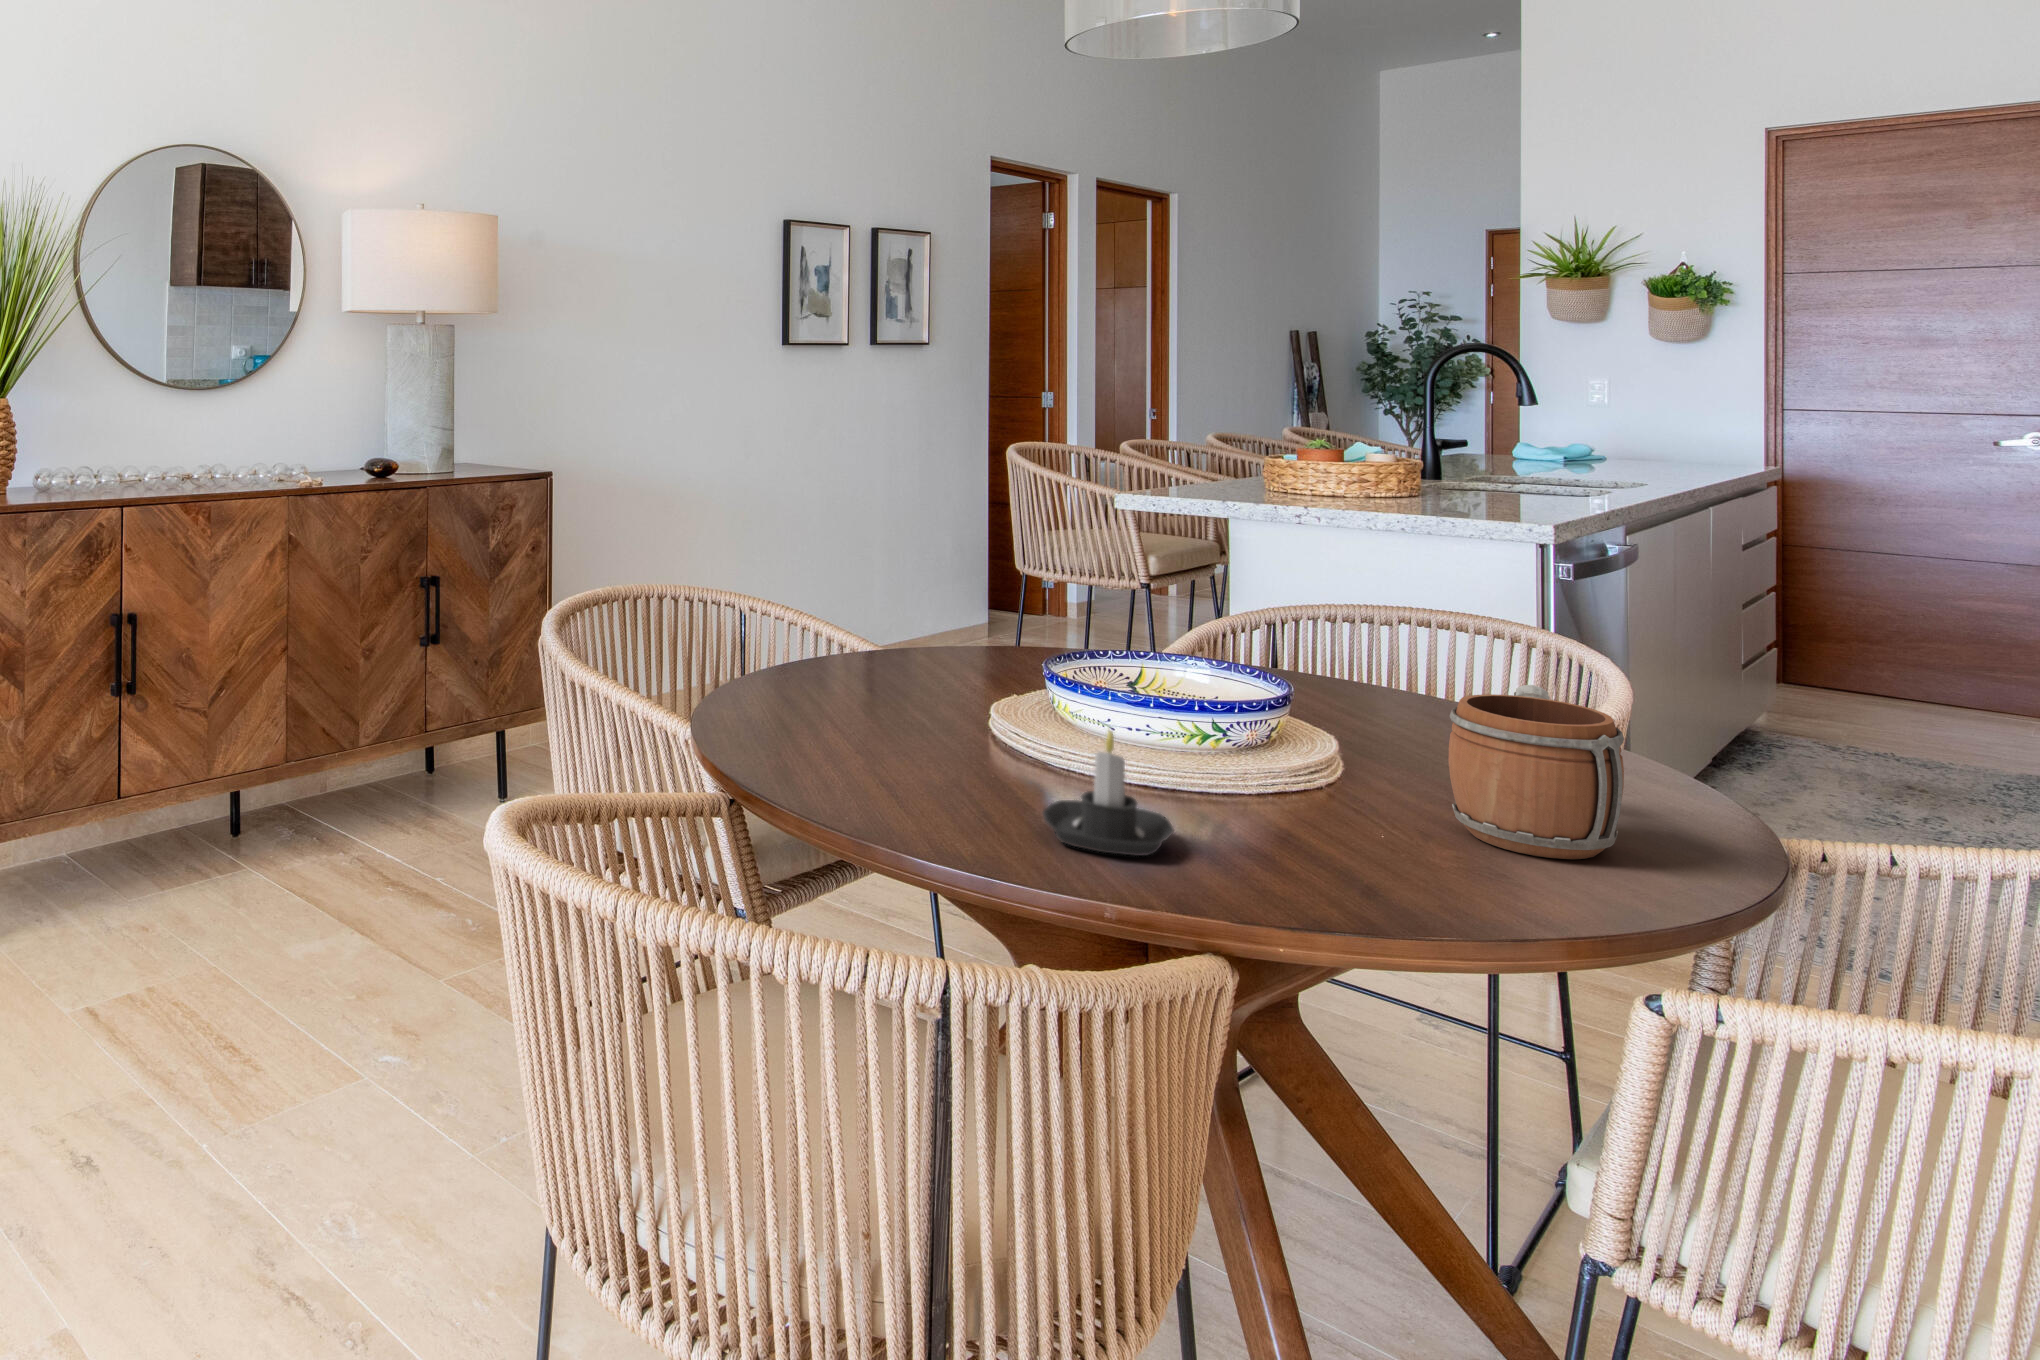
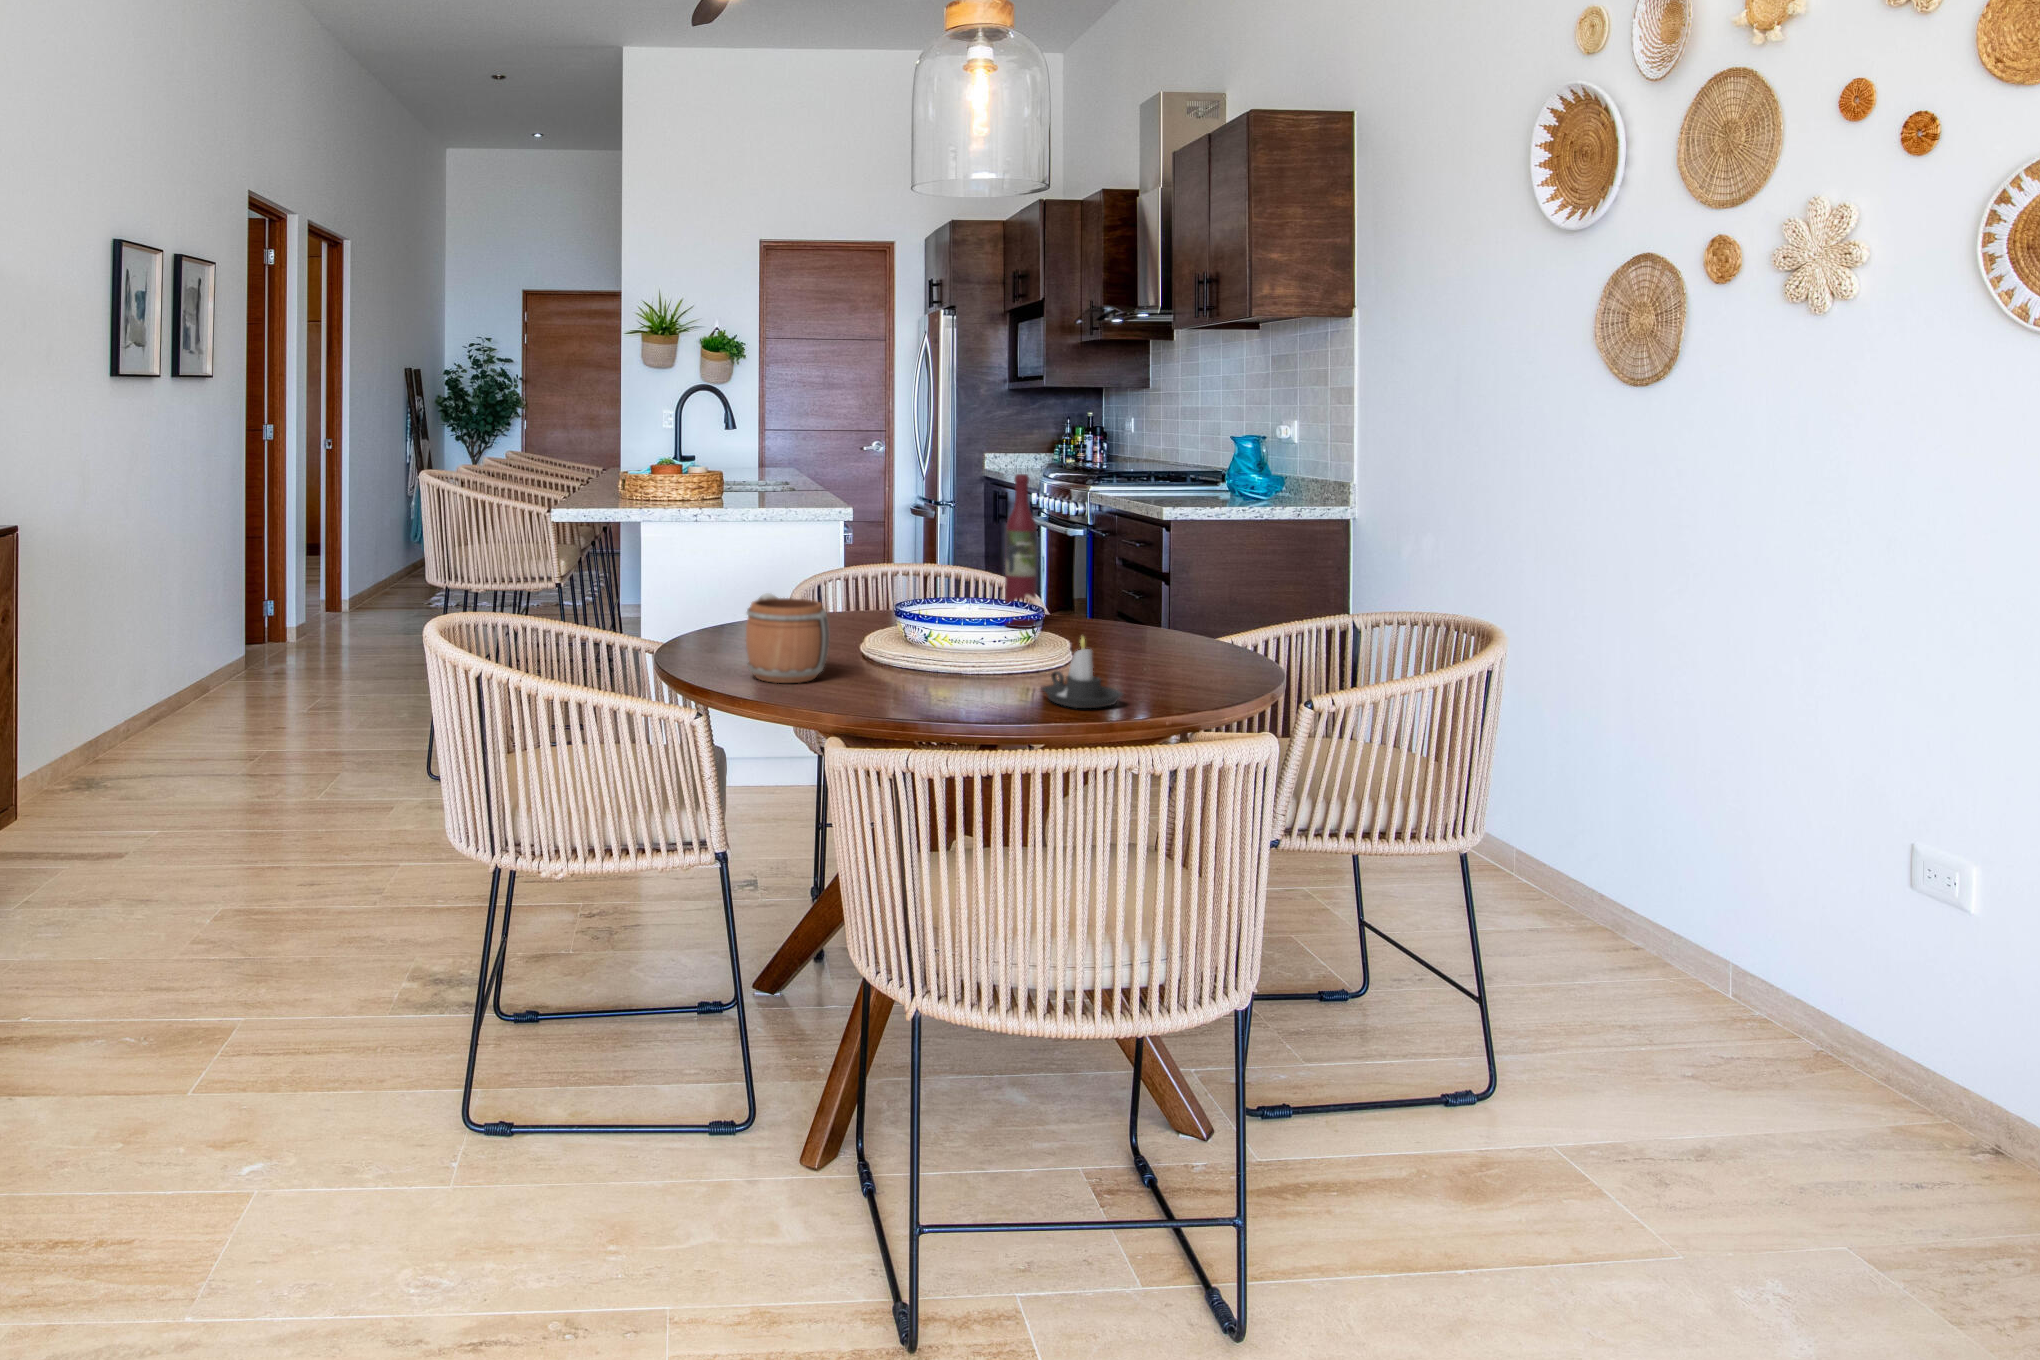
wine bottle: none [1423,474,1485,731] -> present [1005,474,1037,628]
mug: present [1449,685,1624,859] -> present [746,593,829,683]

